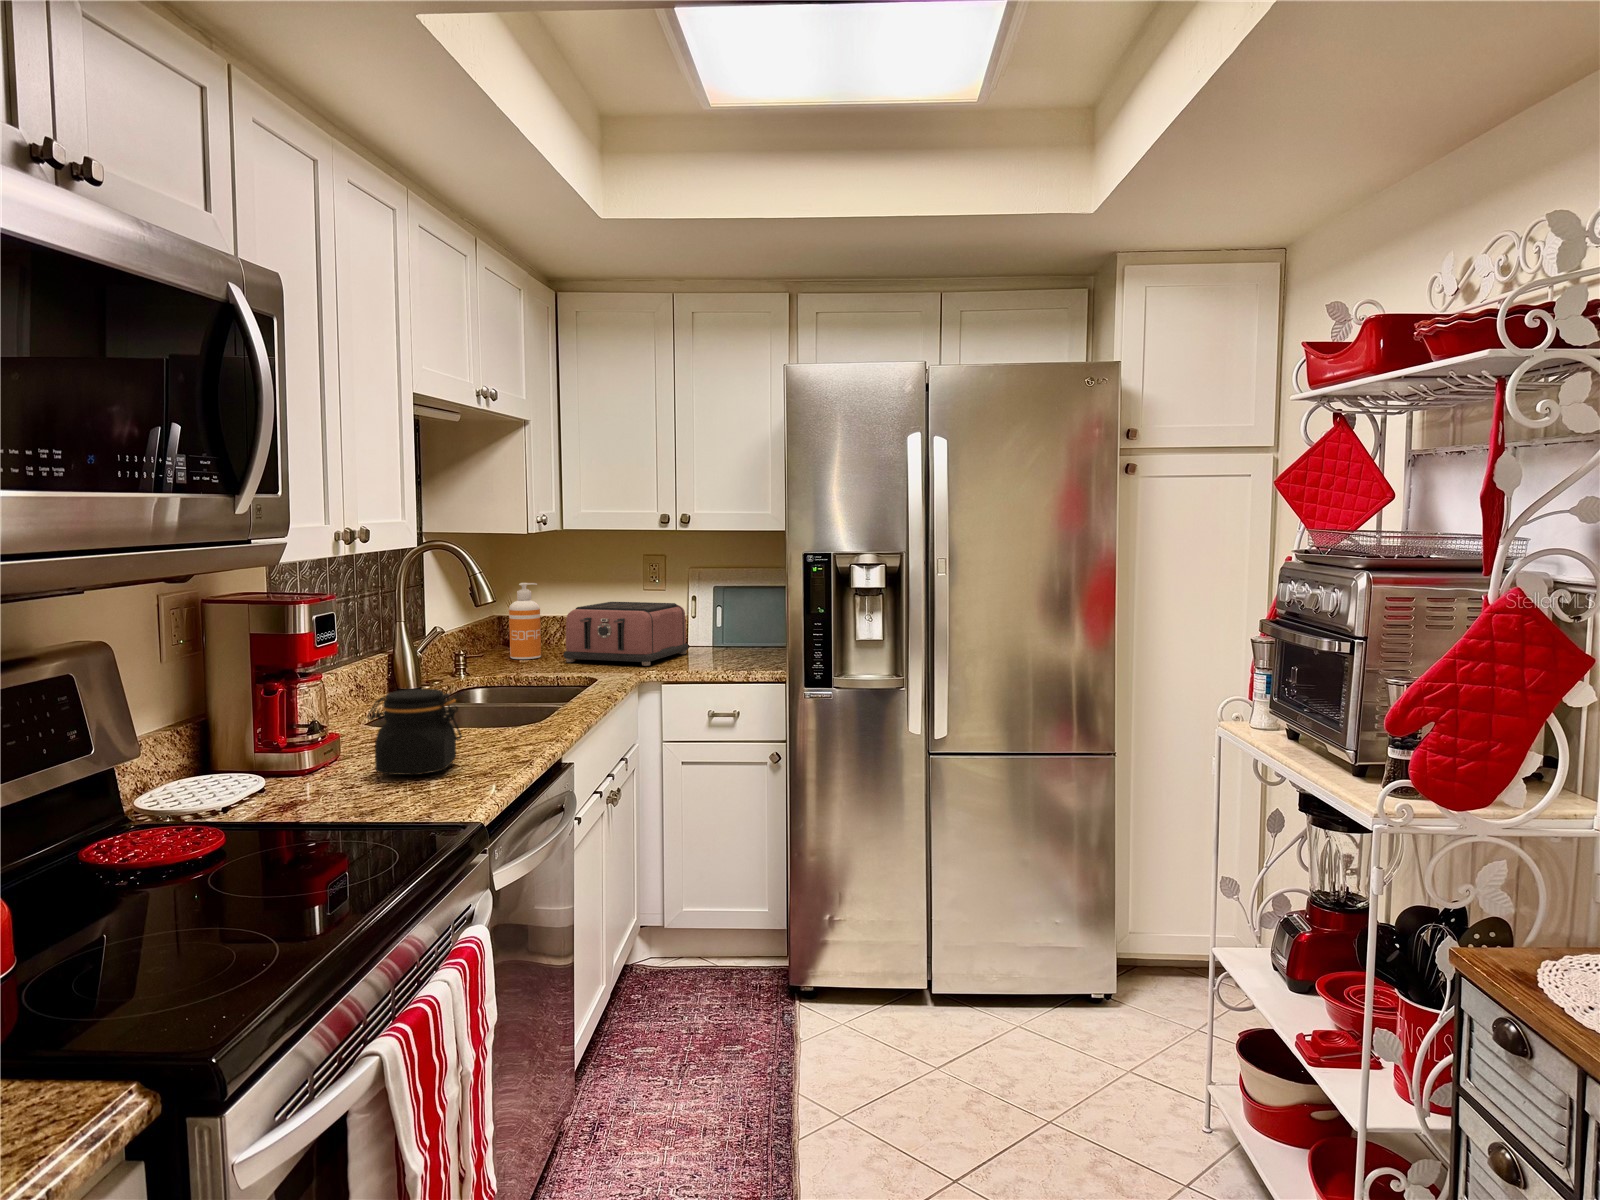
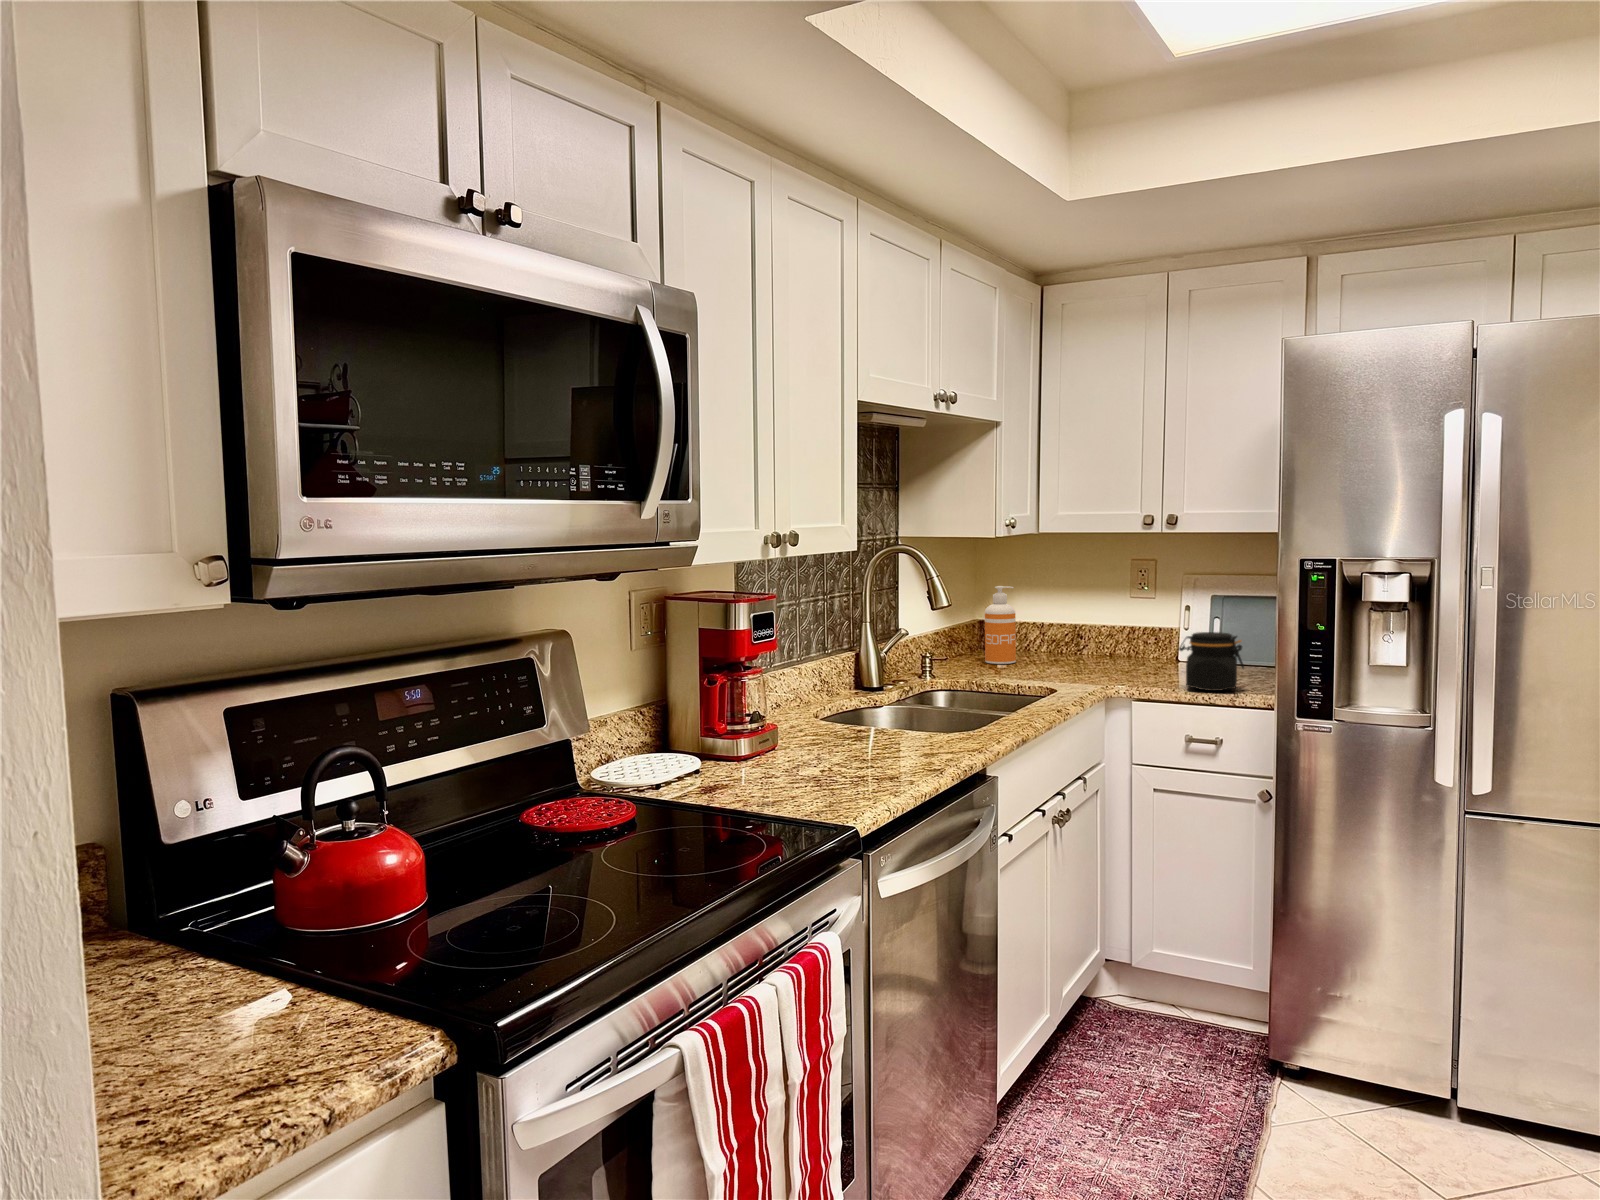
toaster: present [563,602,688,666] -> none [1035,607,1177,678]
jar: present [367,689,462,775] -> present [1179,632,1244,691]

